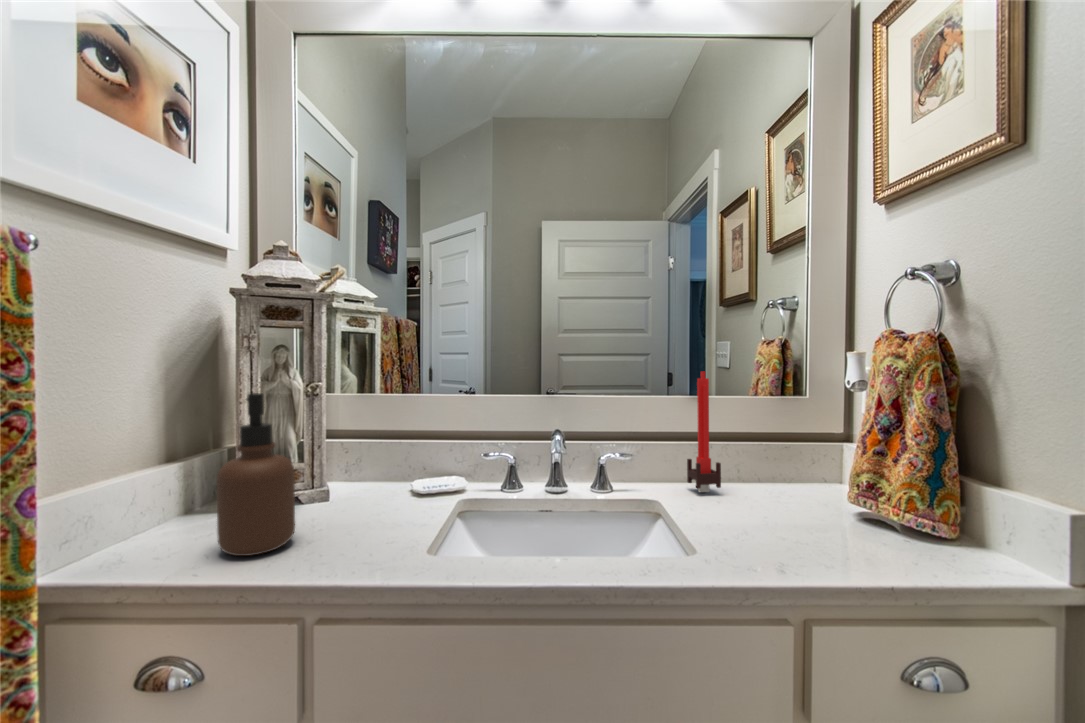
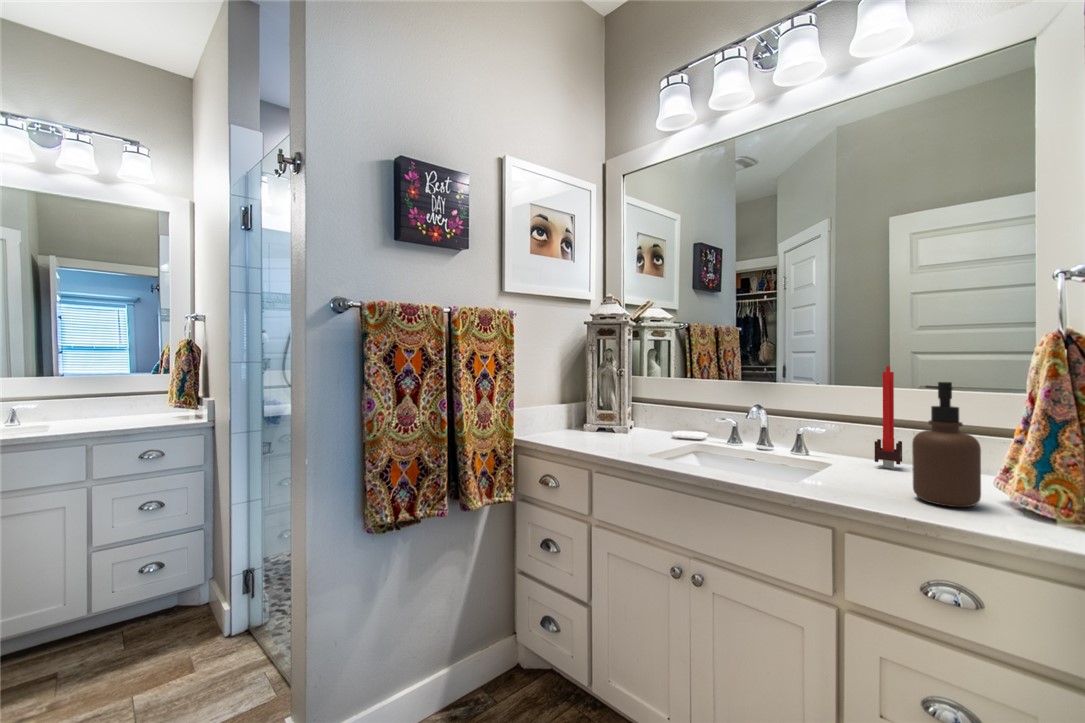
soap dispenser: present [217,393,295,556] -> present [912,382,981,507]

